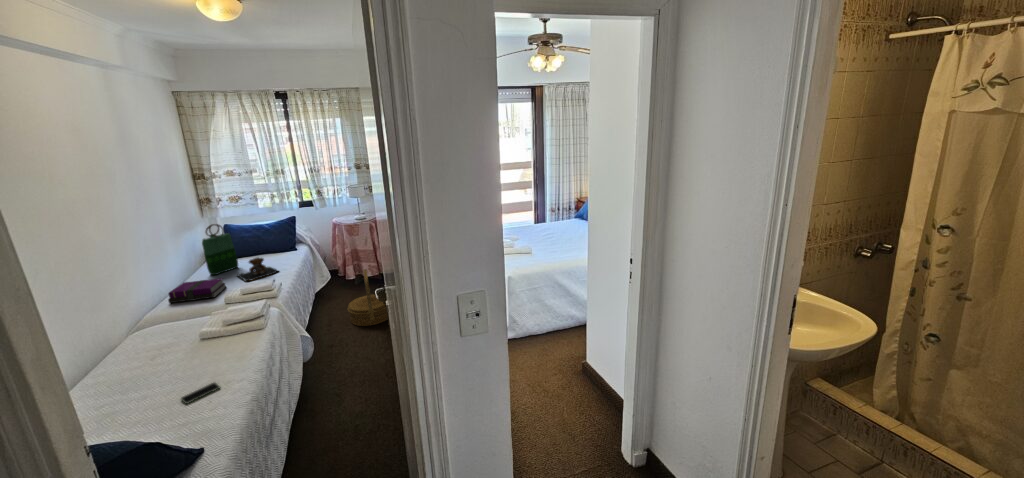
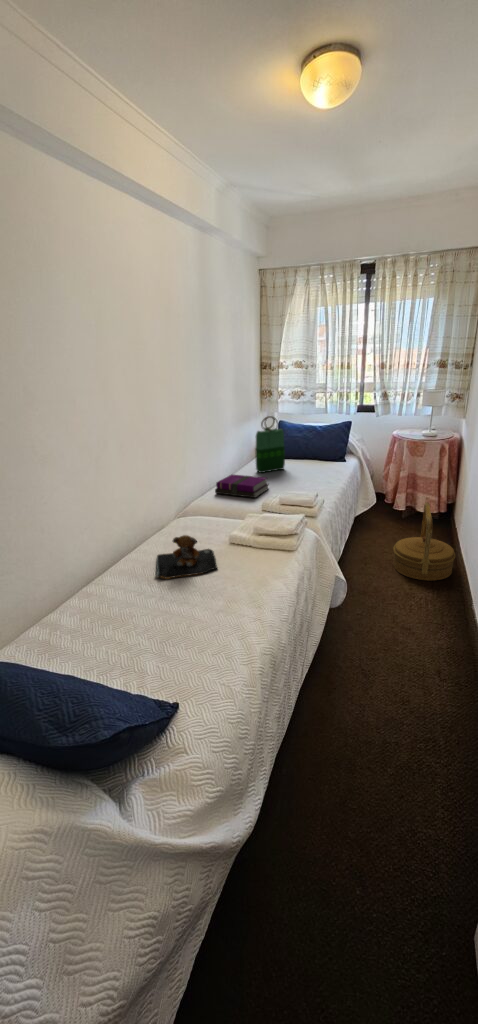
teddy bear: present [238,258,278,281] -> present [156,535,218,579]
smartphone: present [181,383,220,404] -> none [193,612,236,632]

